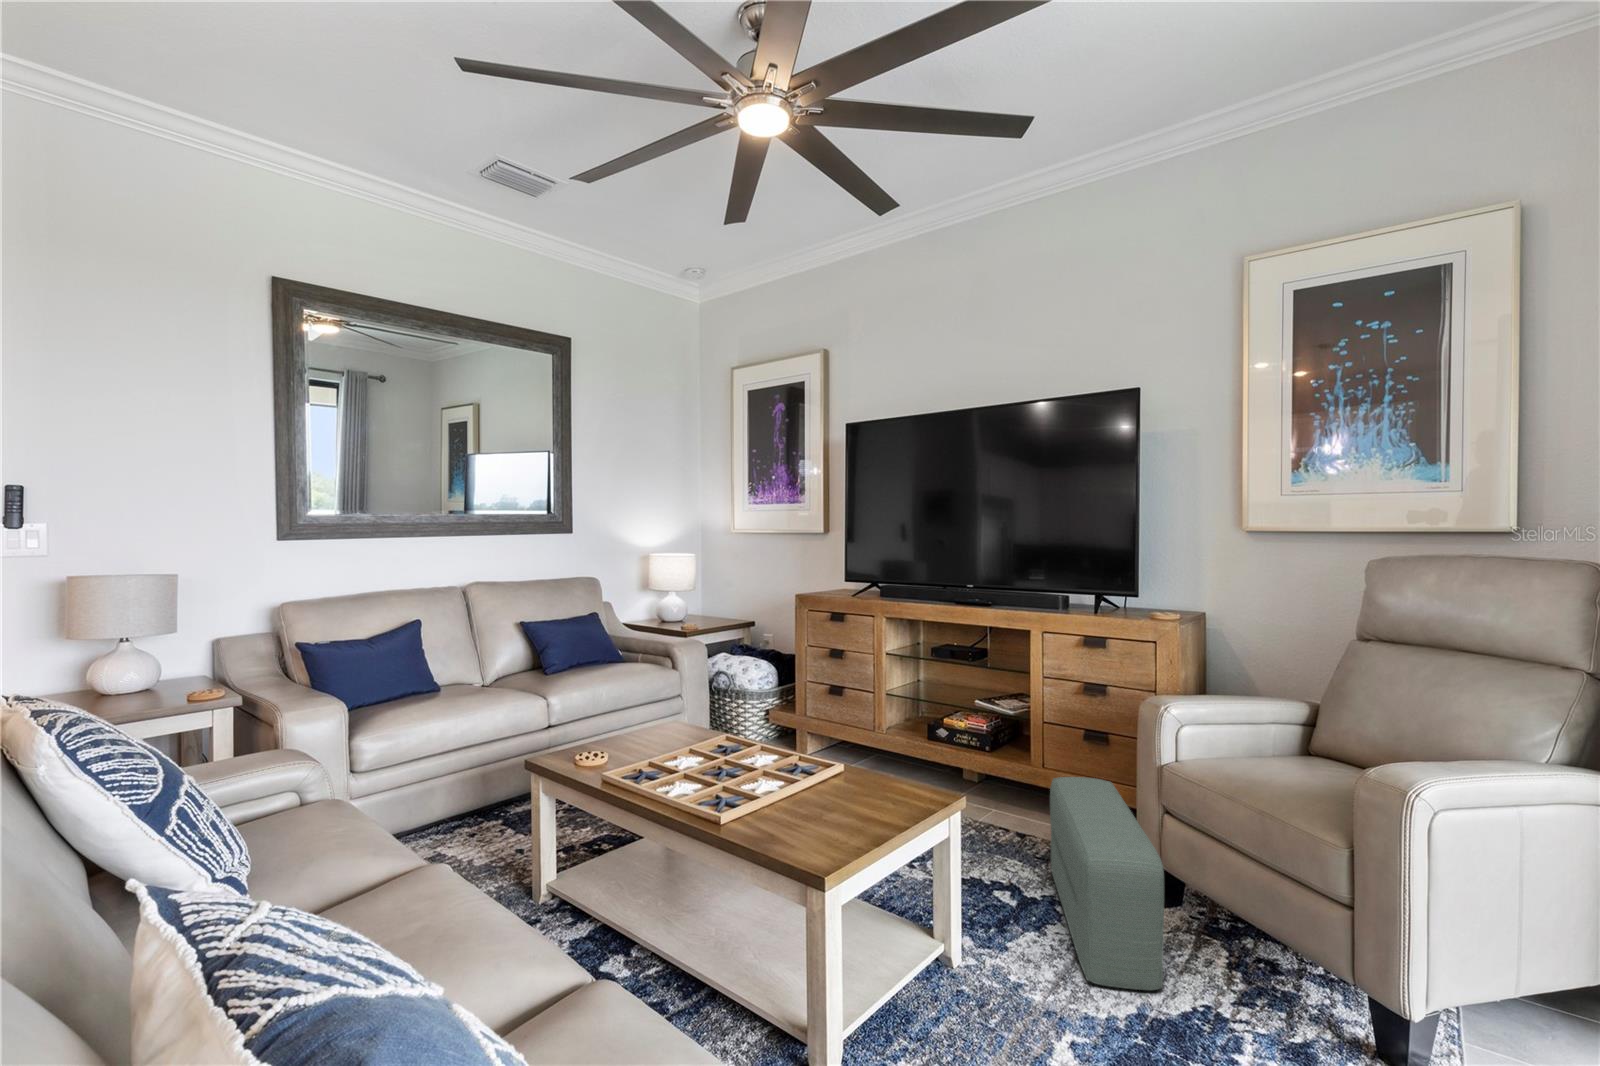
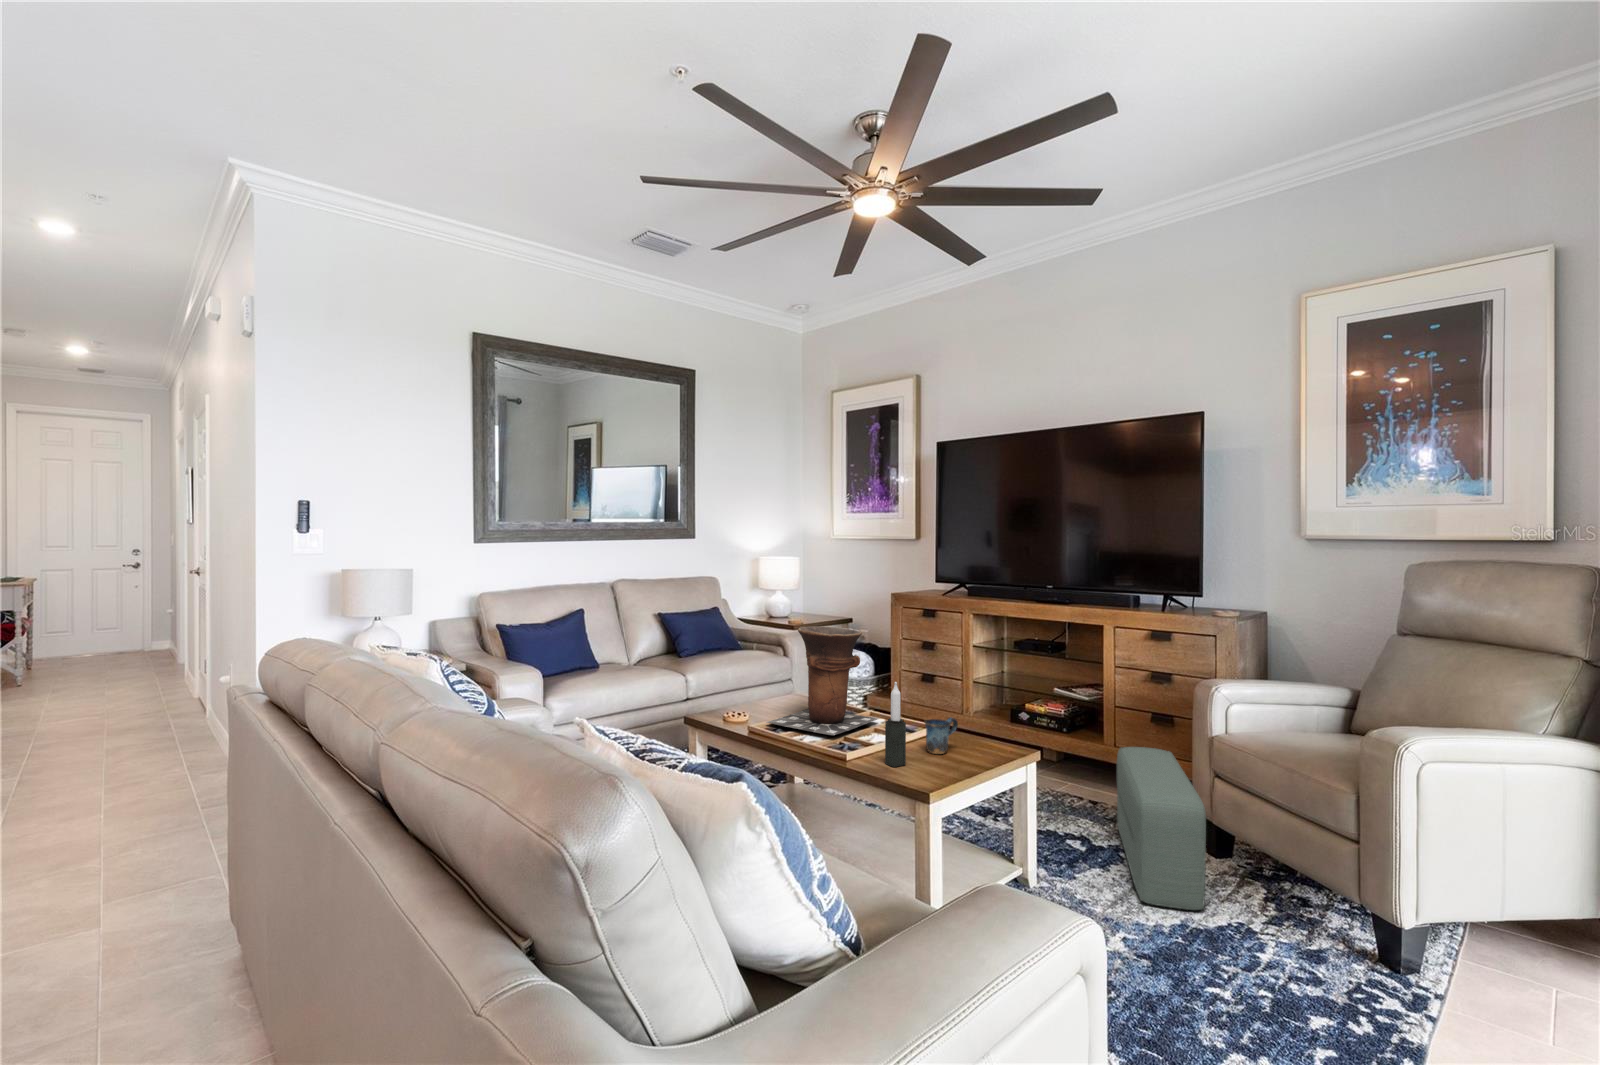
vase: none [627,644,771,786] -> present [766,626,878,735]
candle: none [772,721,798,833] -> present [885,682,906,767]
mug: none [823,759,865,808] -> present [924,718,958,754]

